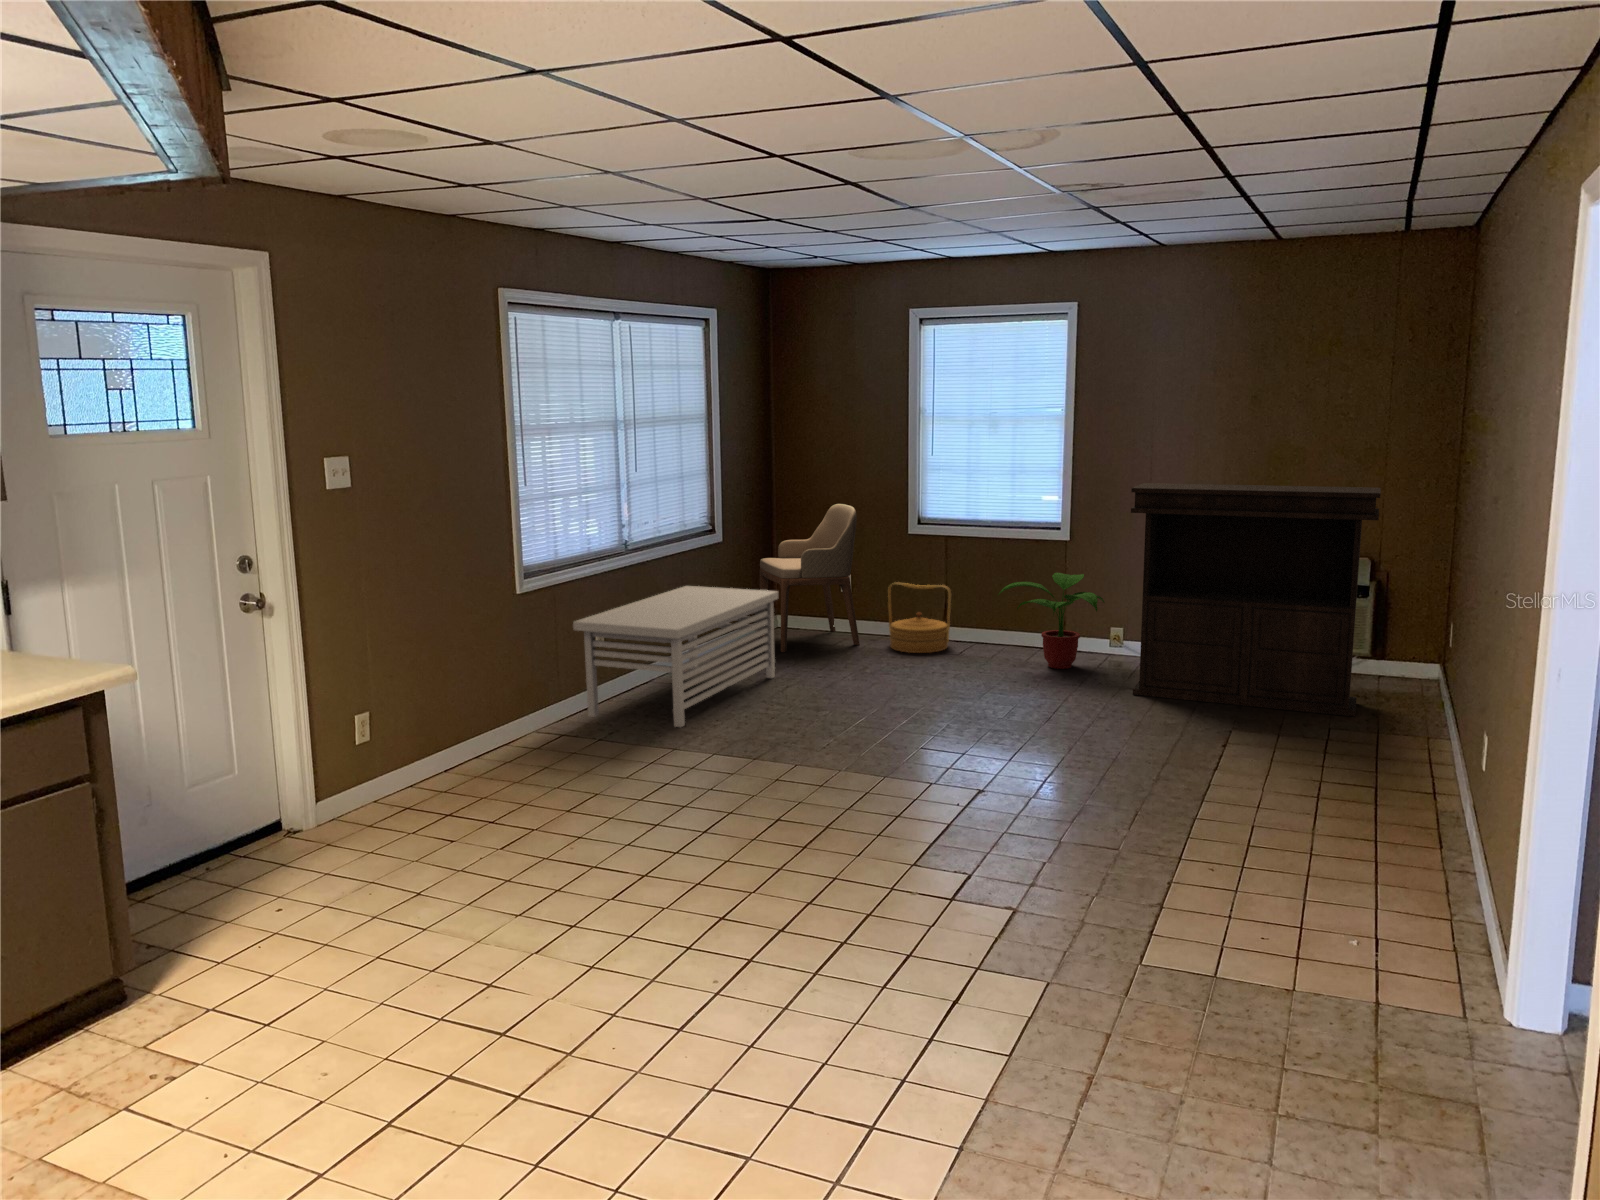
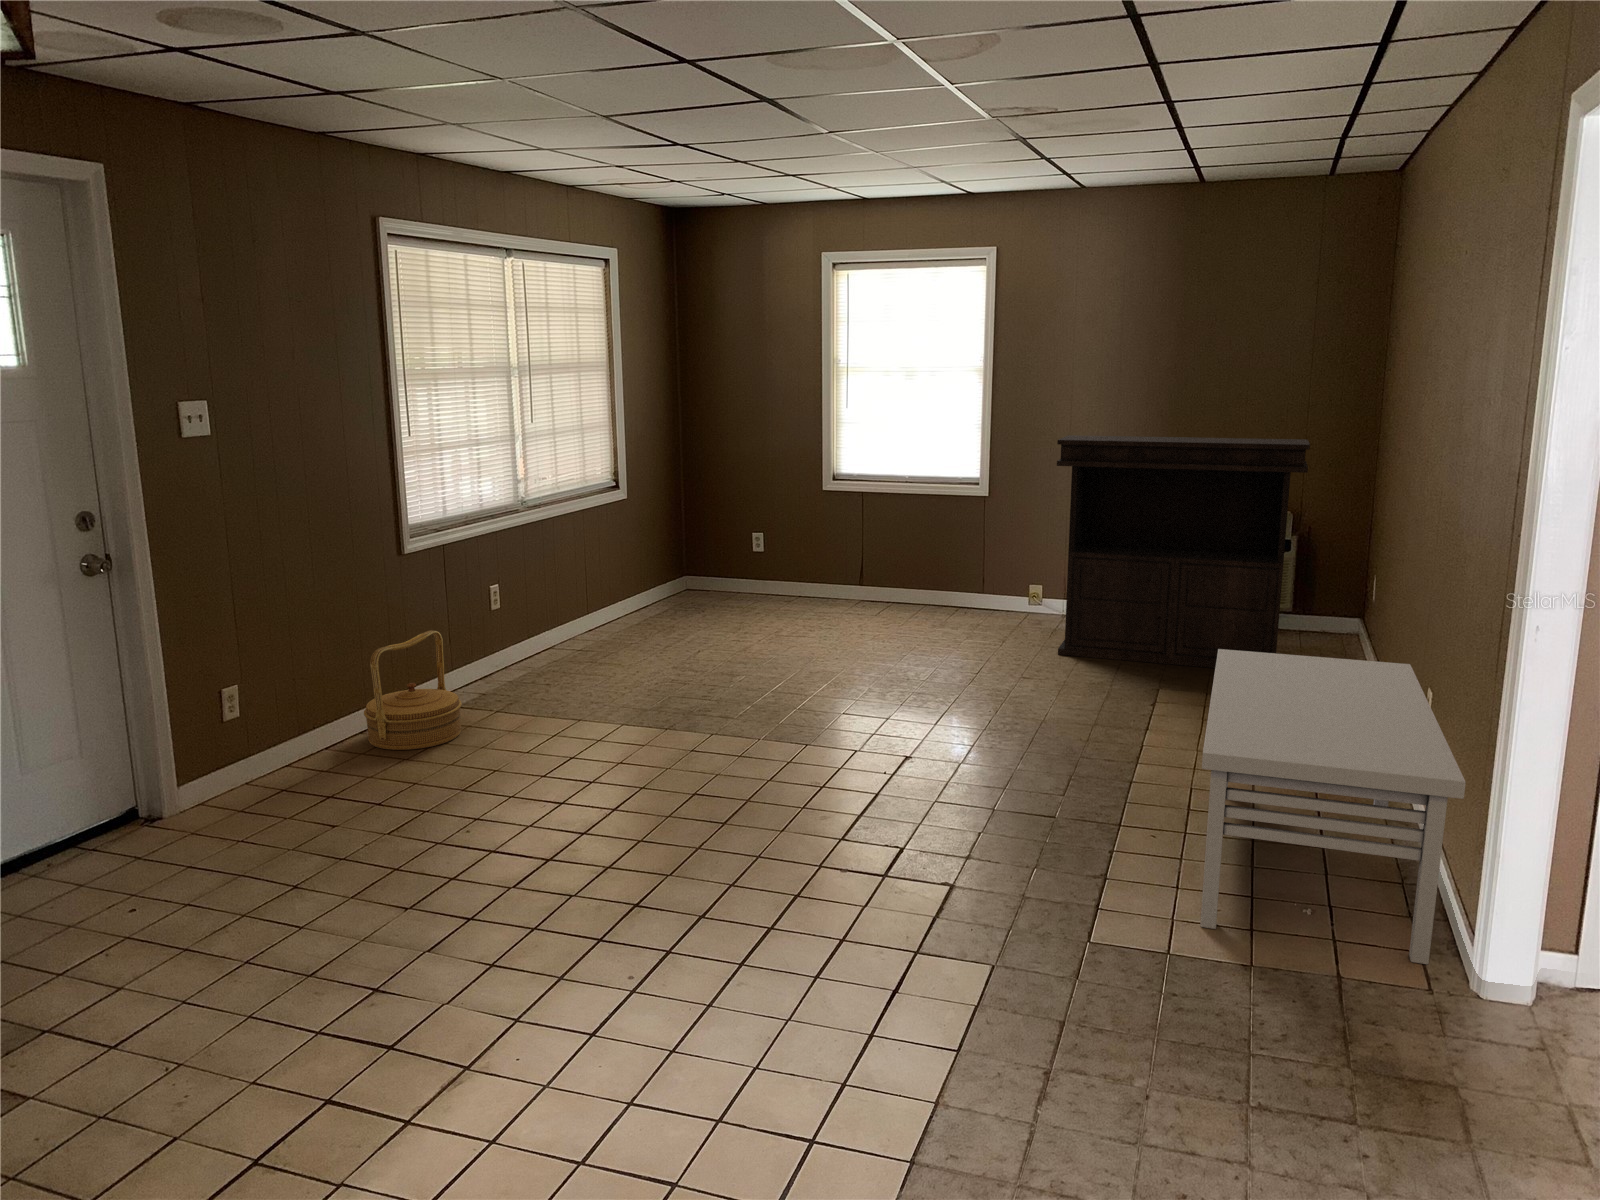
armchair: present [759,504,860,652] -> none [667,459,774,615]
potted plant: present [998,573,1104,669] -> none [917,530,1027,629]
woven basket: present [888,582,951,653] -> present [364,630,462,750]
storage bench: present [573,586,778,727] -> present [1200,649,1466,965]

